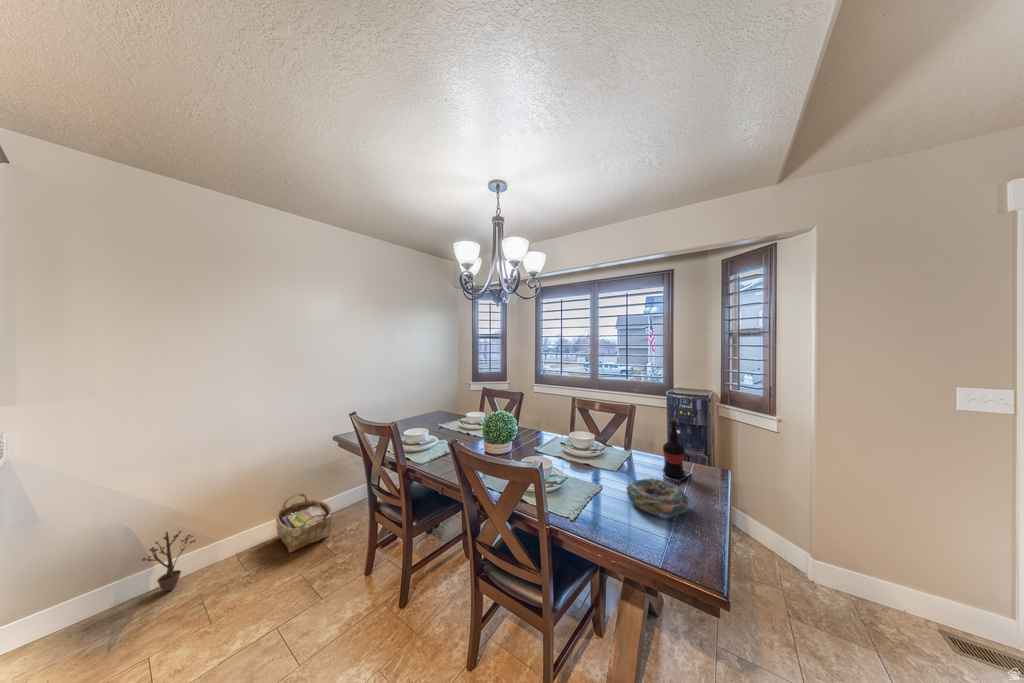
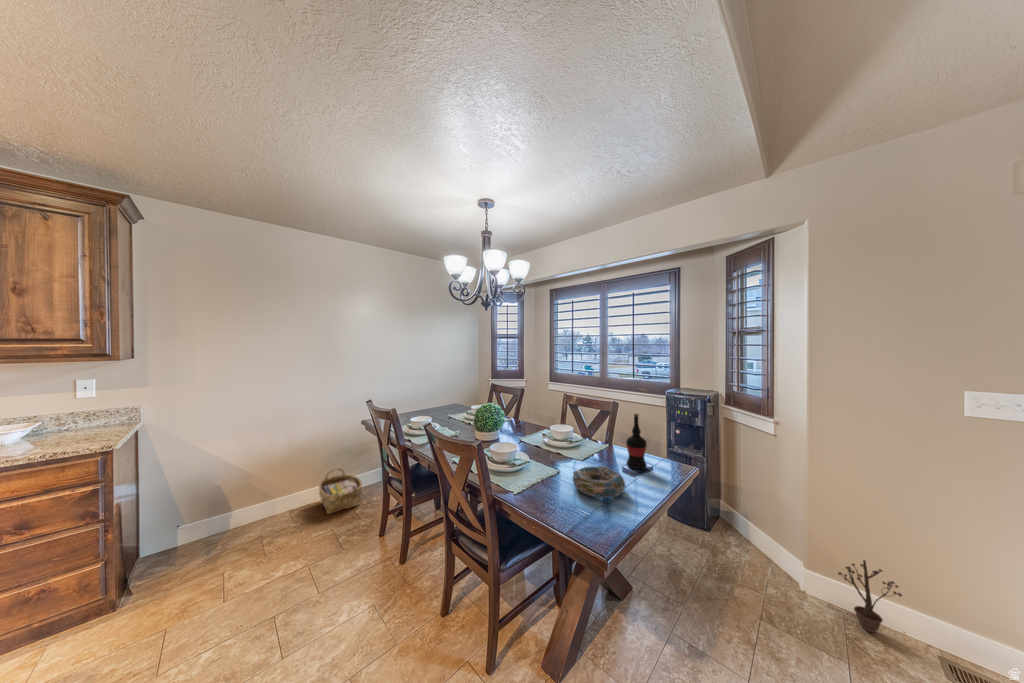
decorative plant: present [133,531,195,599] -> present [830,560,902,632]

